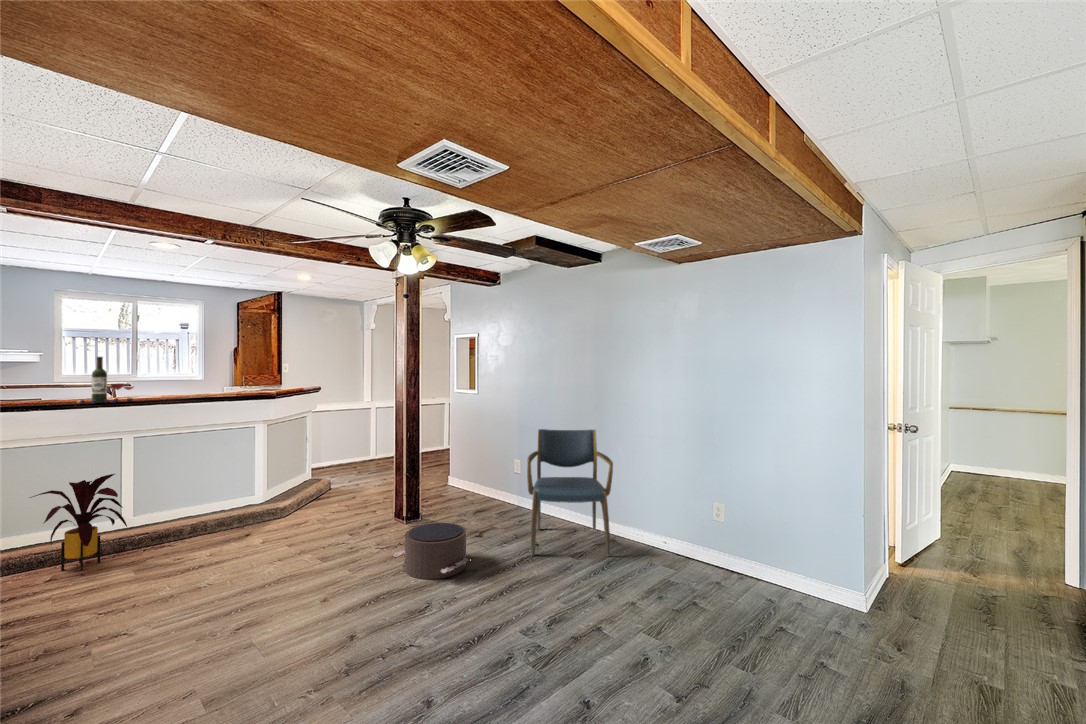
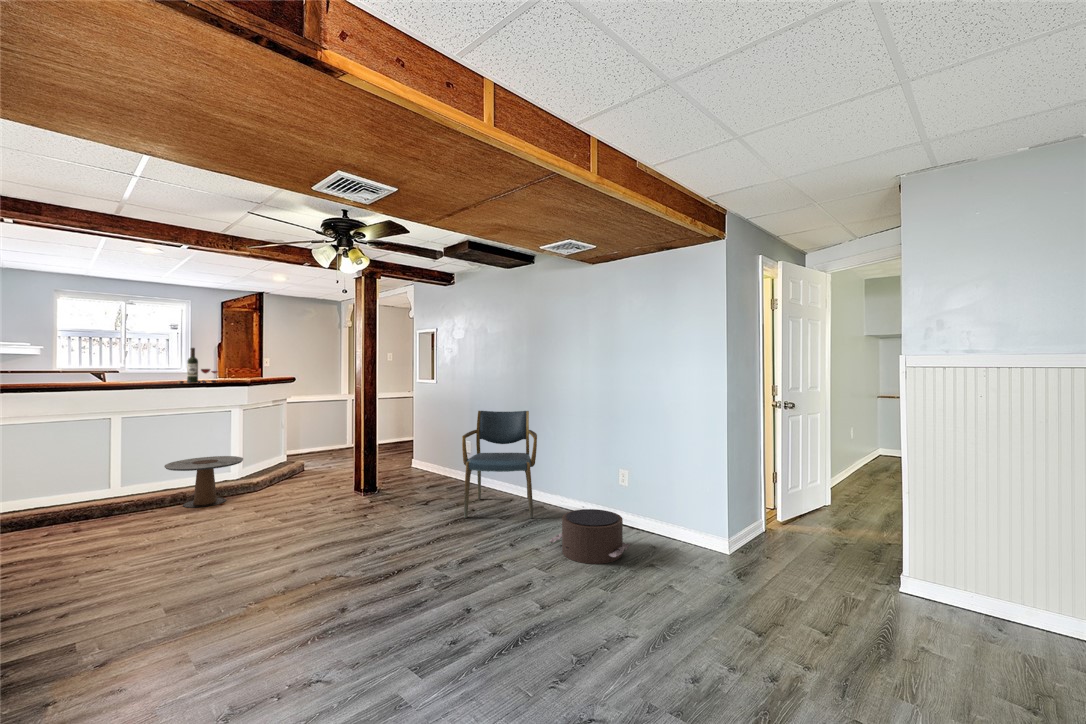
wine bottle: present [77,357,133,403] -> present [177,348,218,384]
house plant: present [30,474,127,571] -> none [29,448,114,529]
side table: none [183,478,271,540] -> present [164,456,243,508]
pouf: present [393,523,468,579] -> present [549,509,630,564]

